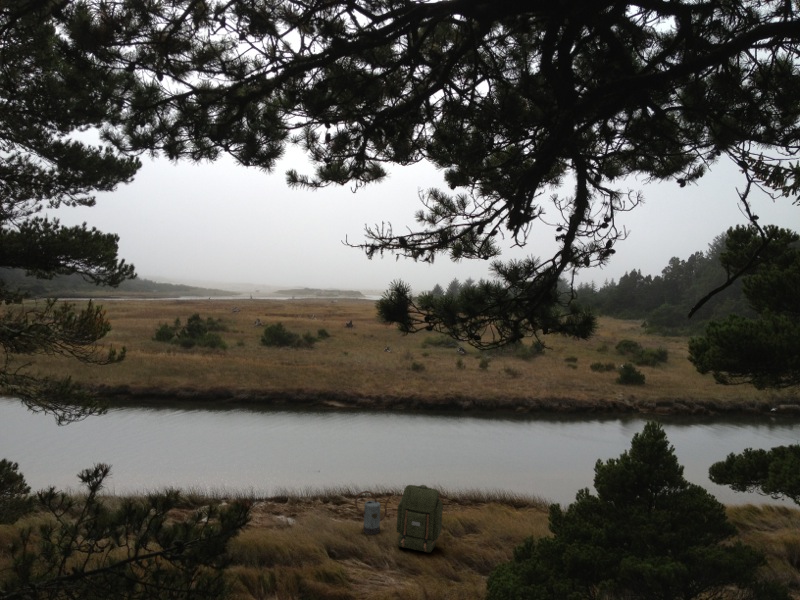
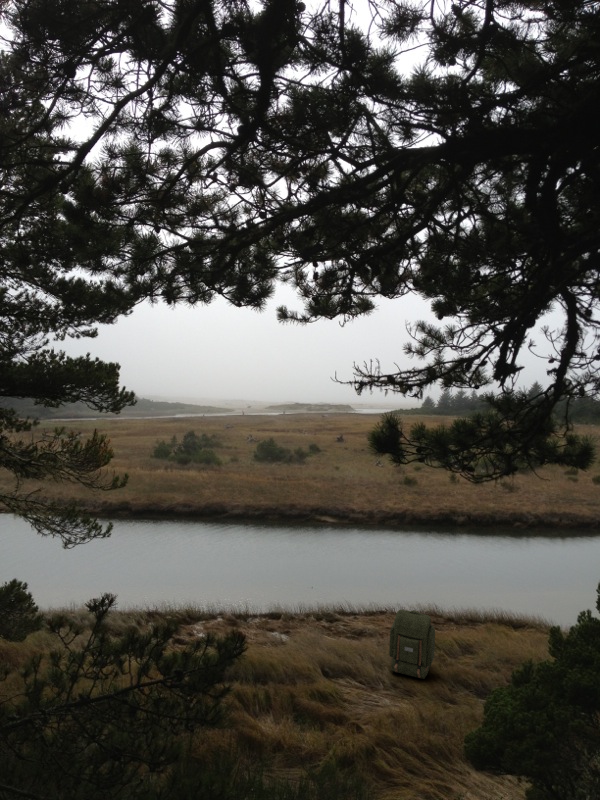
watering can: present [355,491,390,535] -> none [347,613,382,657]

